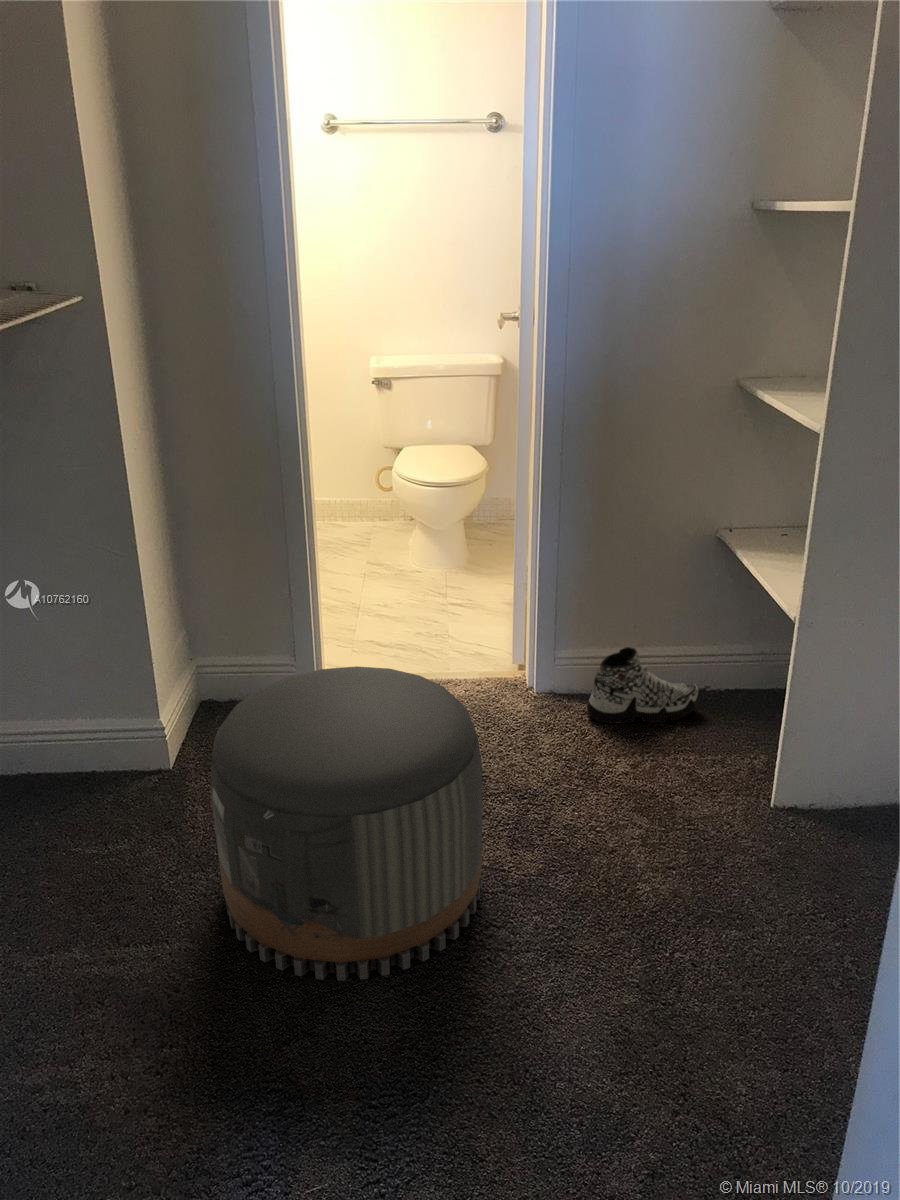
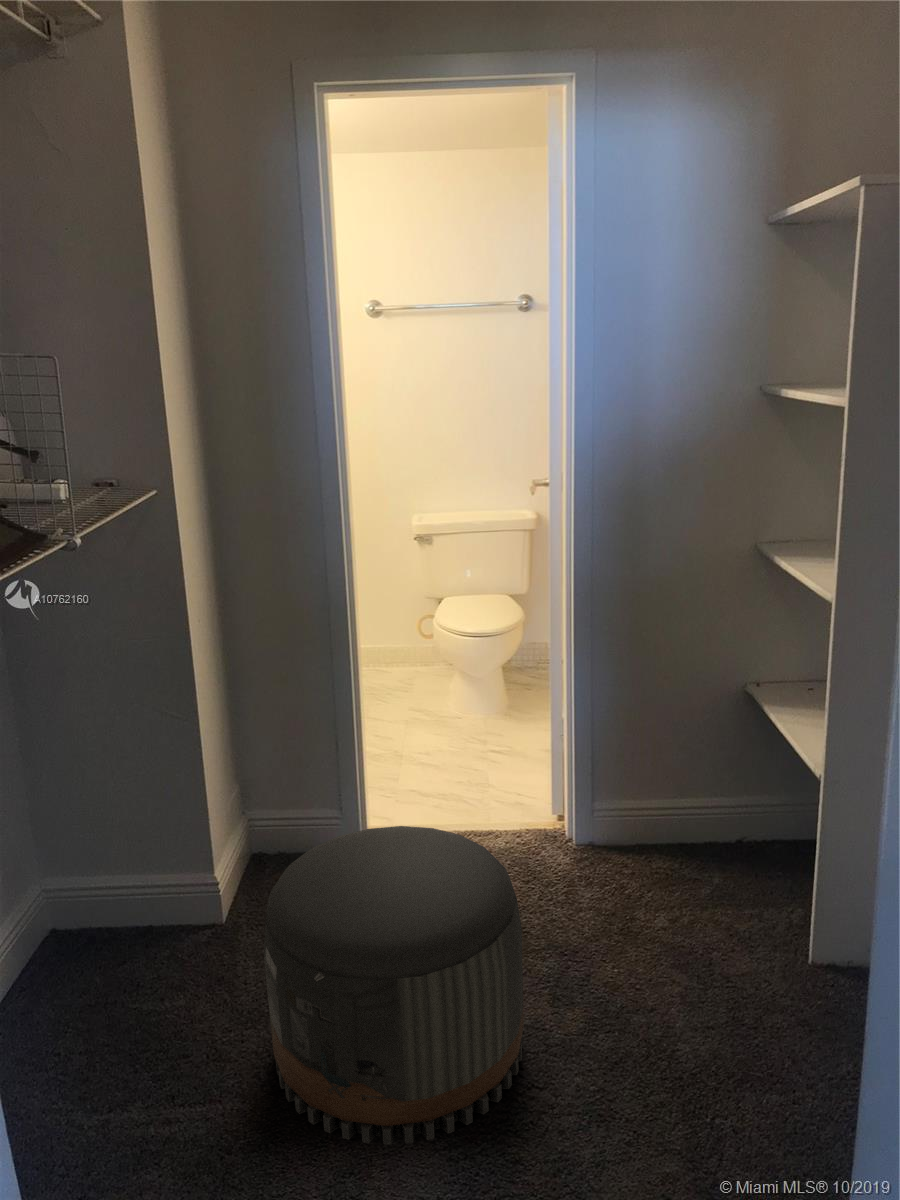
sneaker: present [587,647,700,724] -> none [625,800,736,876]

